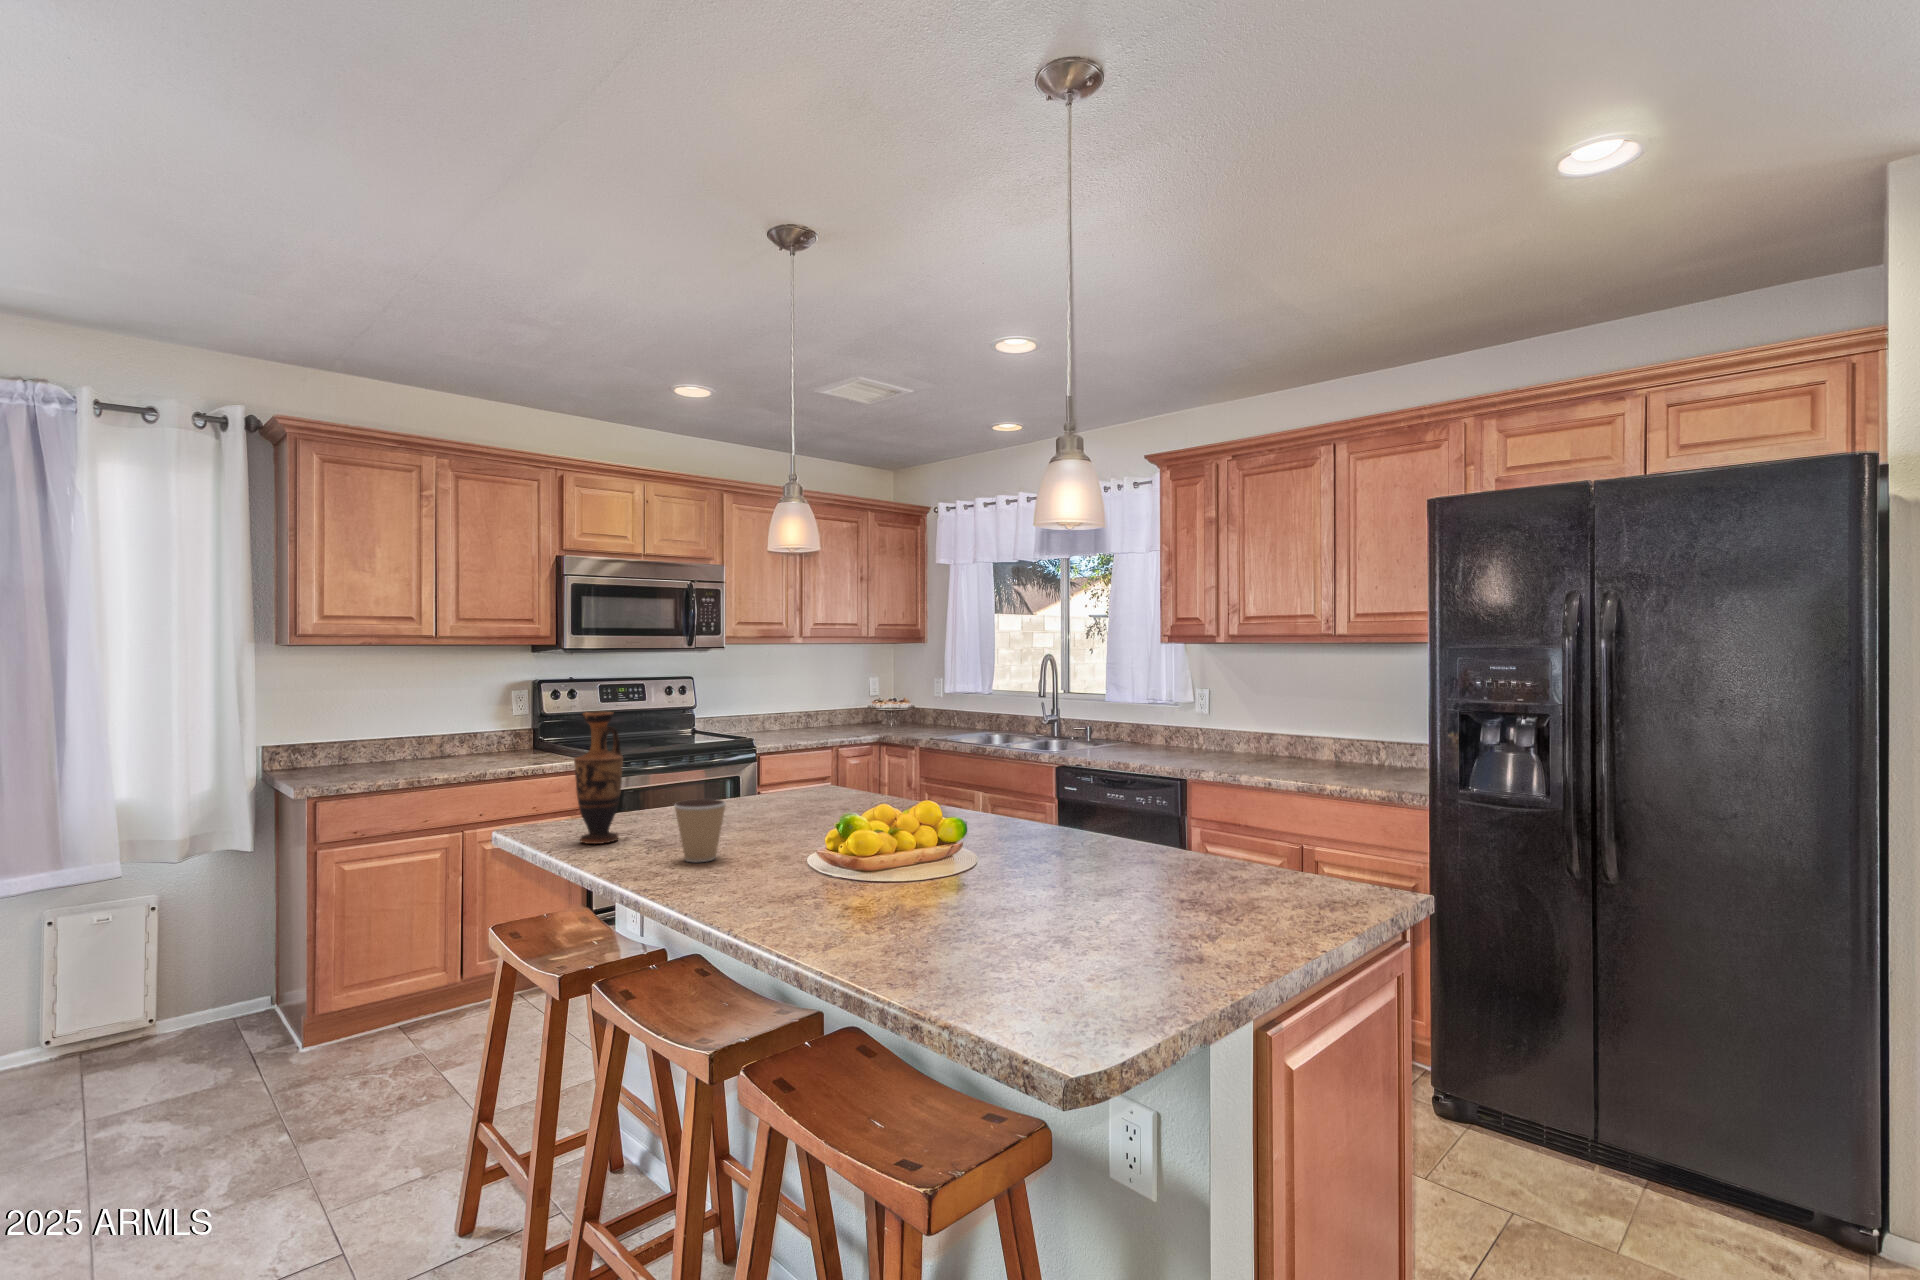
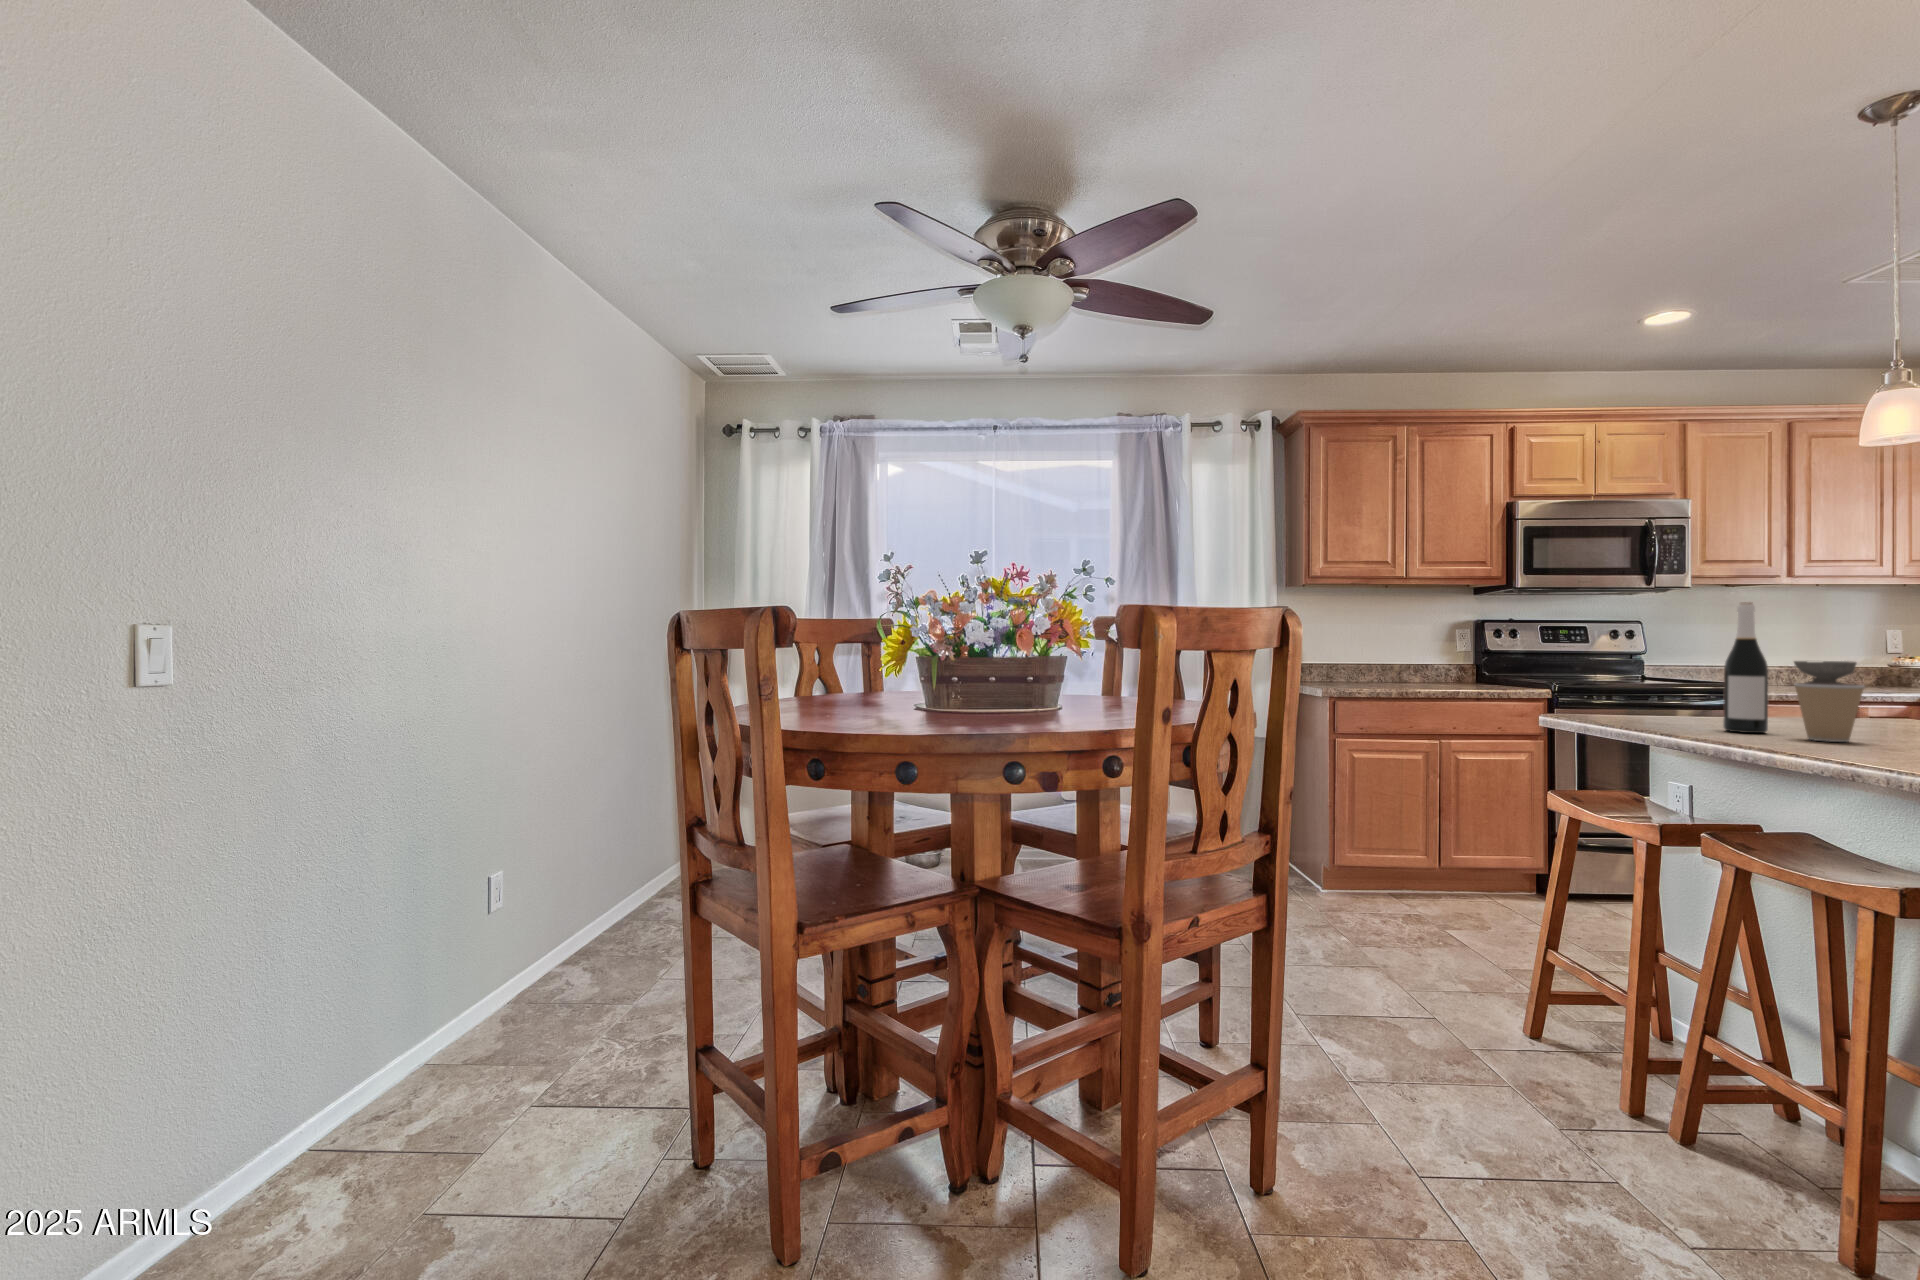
bowl: none [812,706,851,729] -> present [1794,661,1856,684]
vase: present [574,712,623,844] -> none [1646,605,1702,725]
wine bottle: none [629,715,666,853] -> present [1723,602,1768,733]

